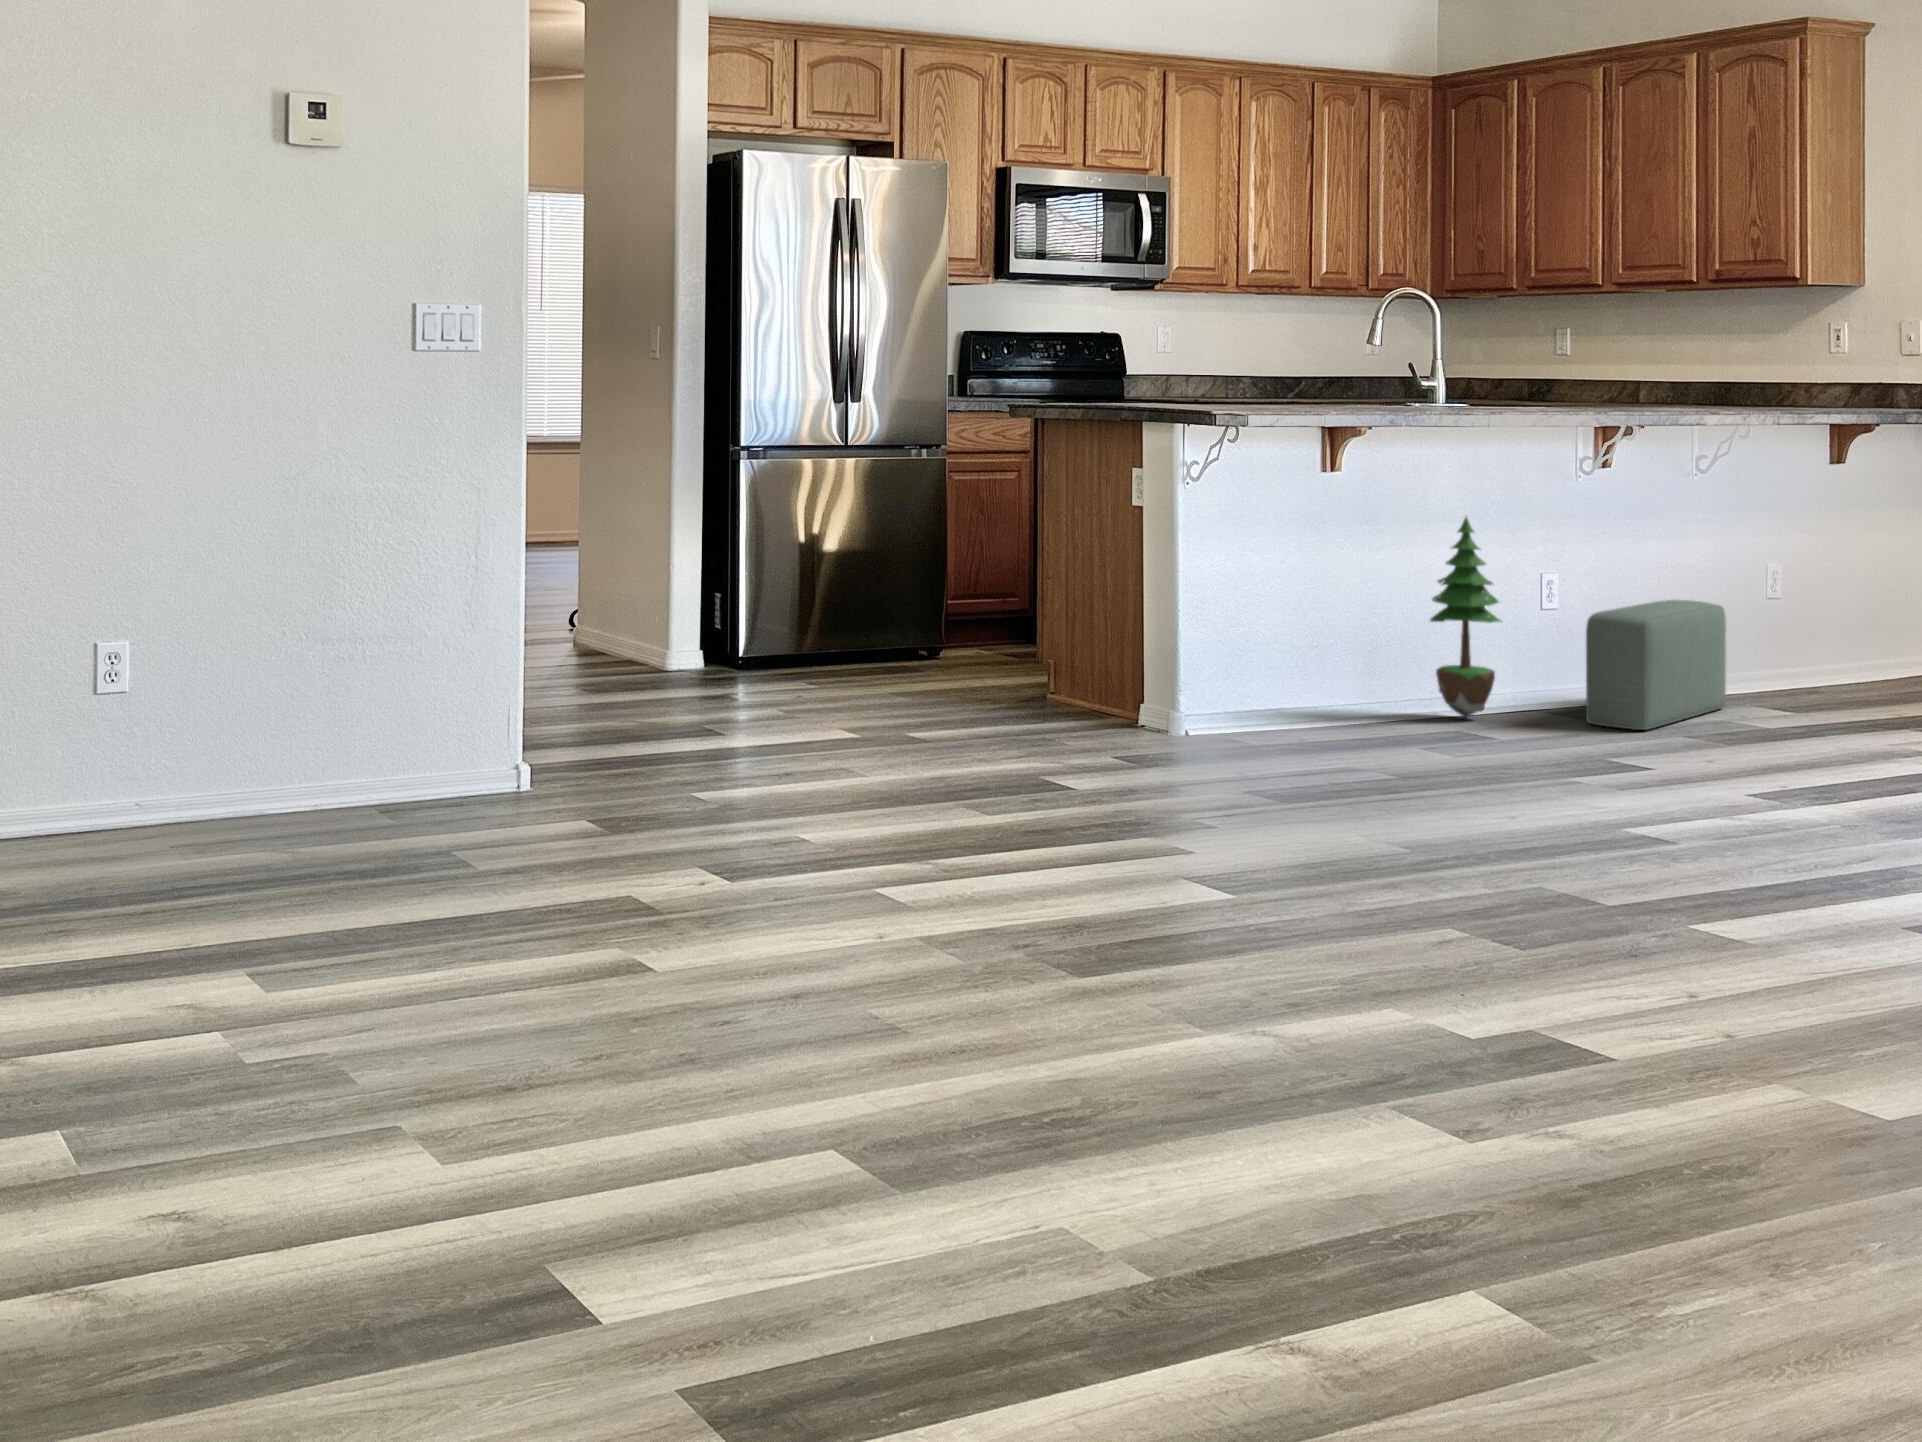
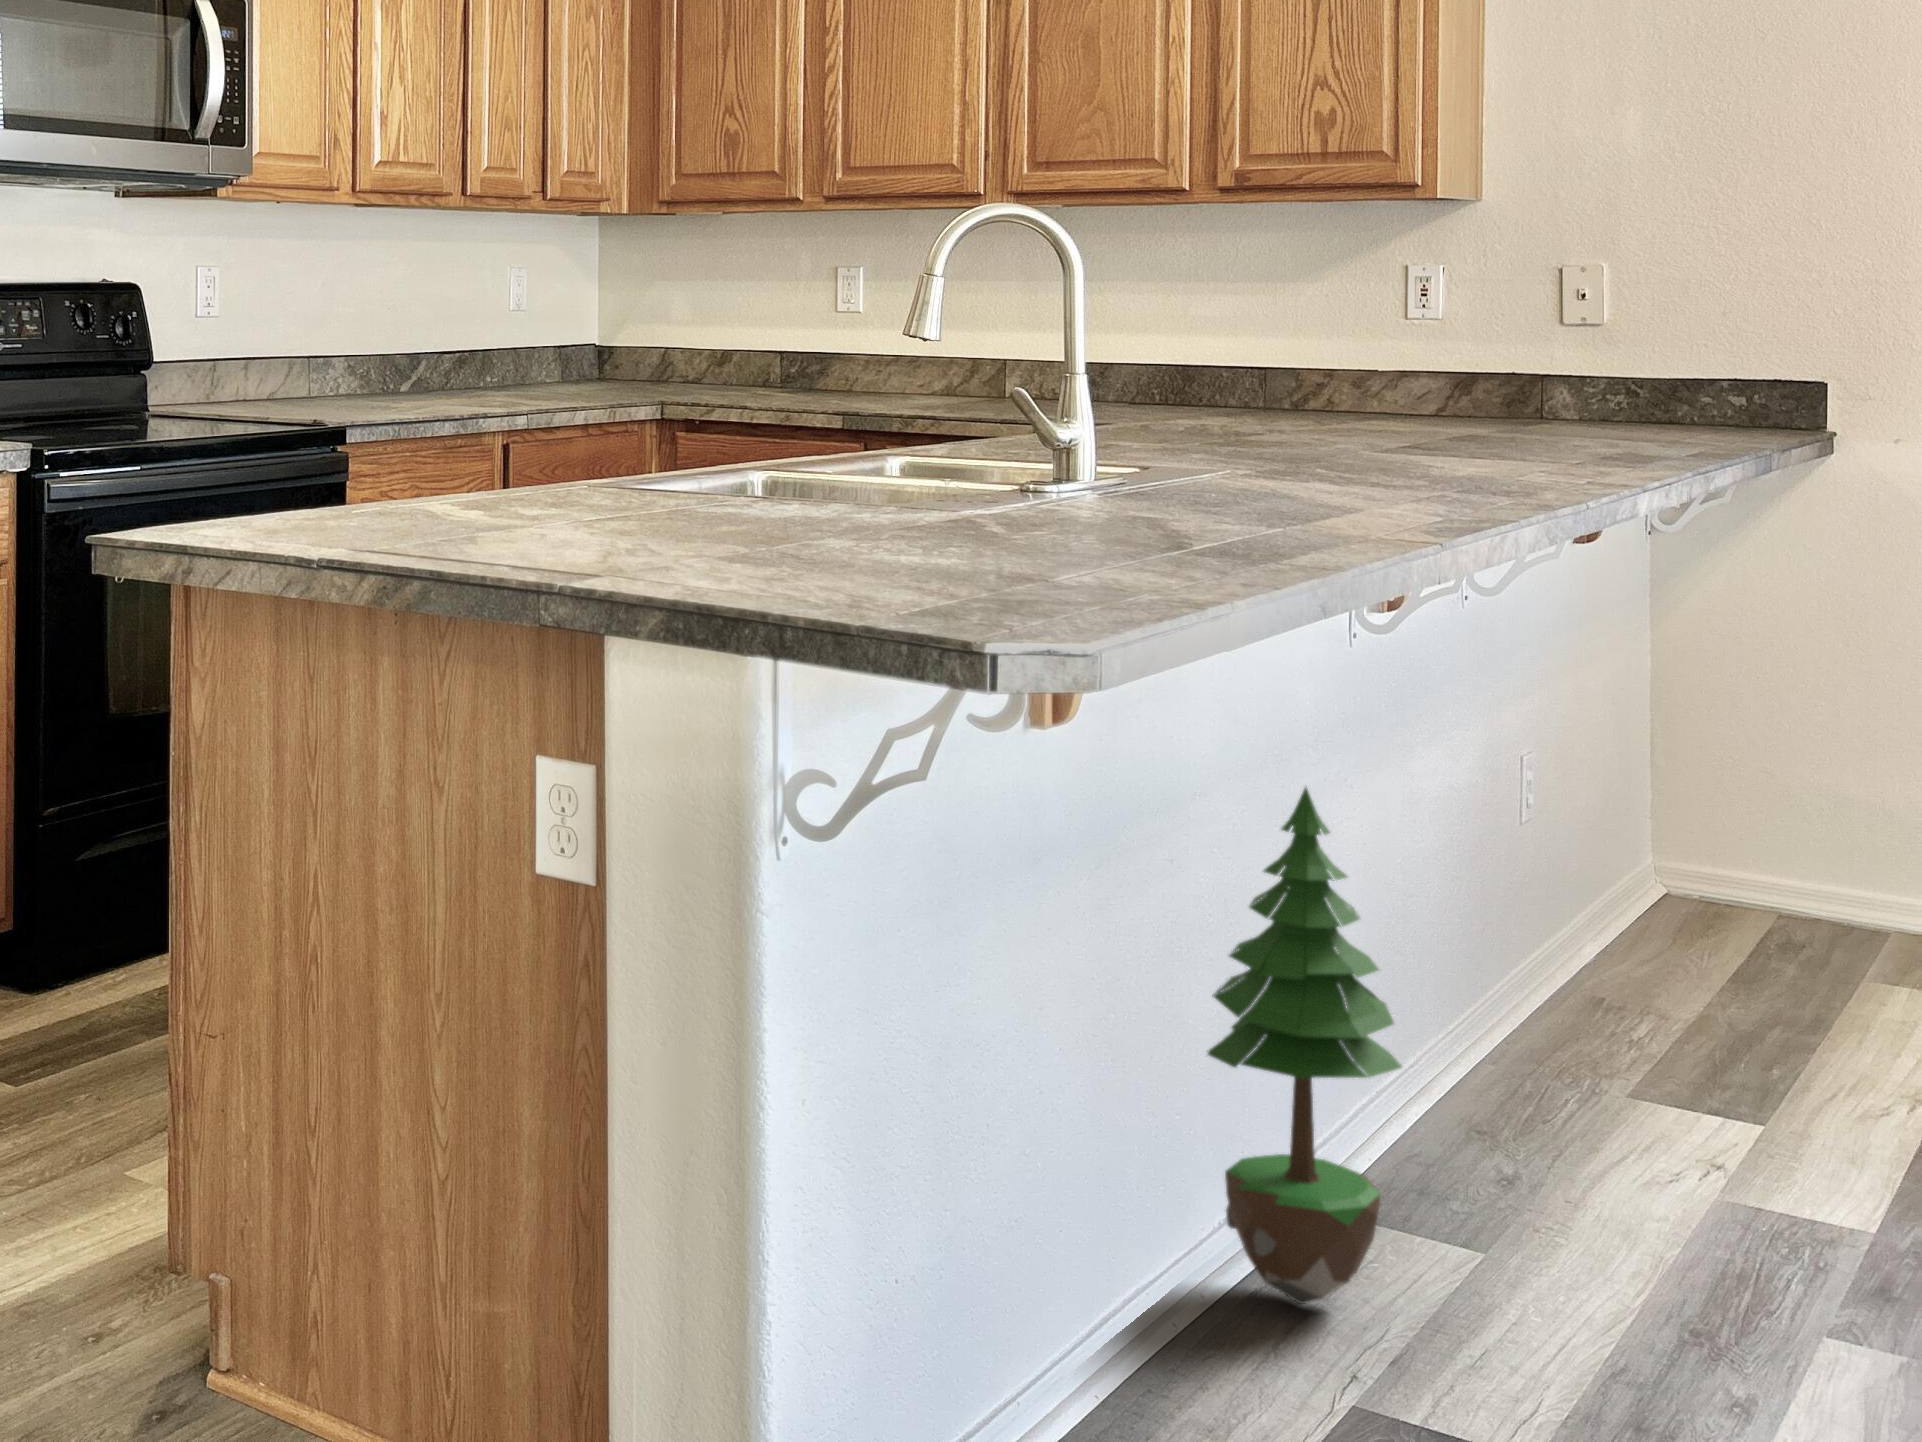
pouf: present [1586,600,1726,730] -> none [1517,899,1747,1308]

